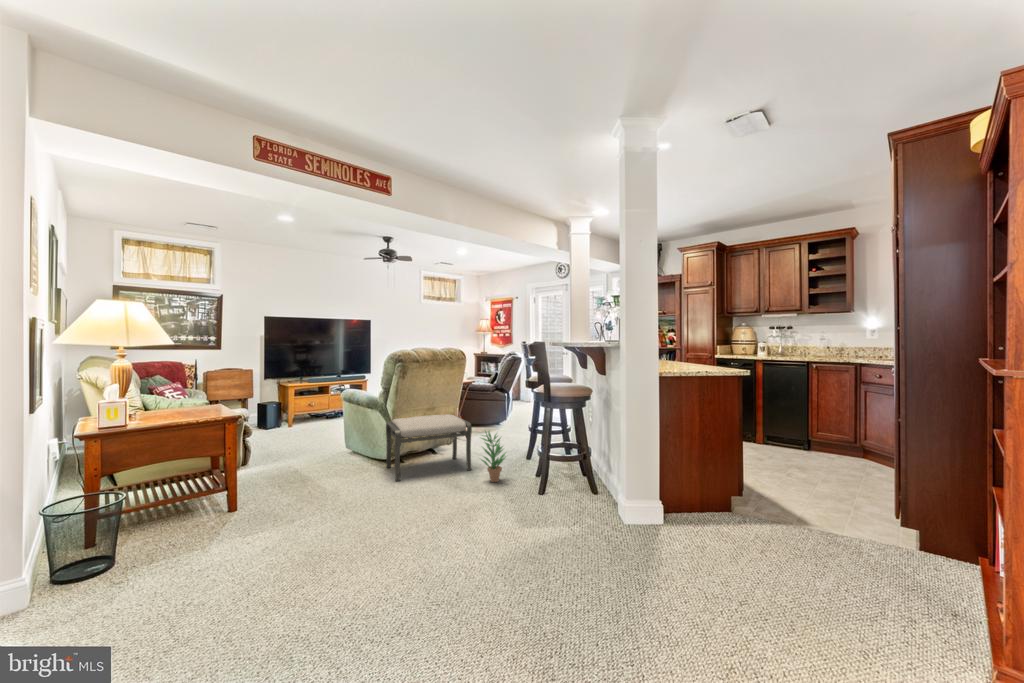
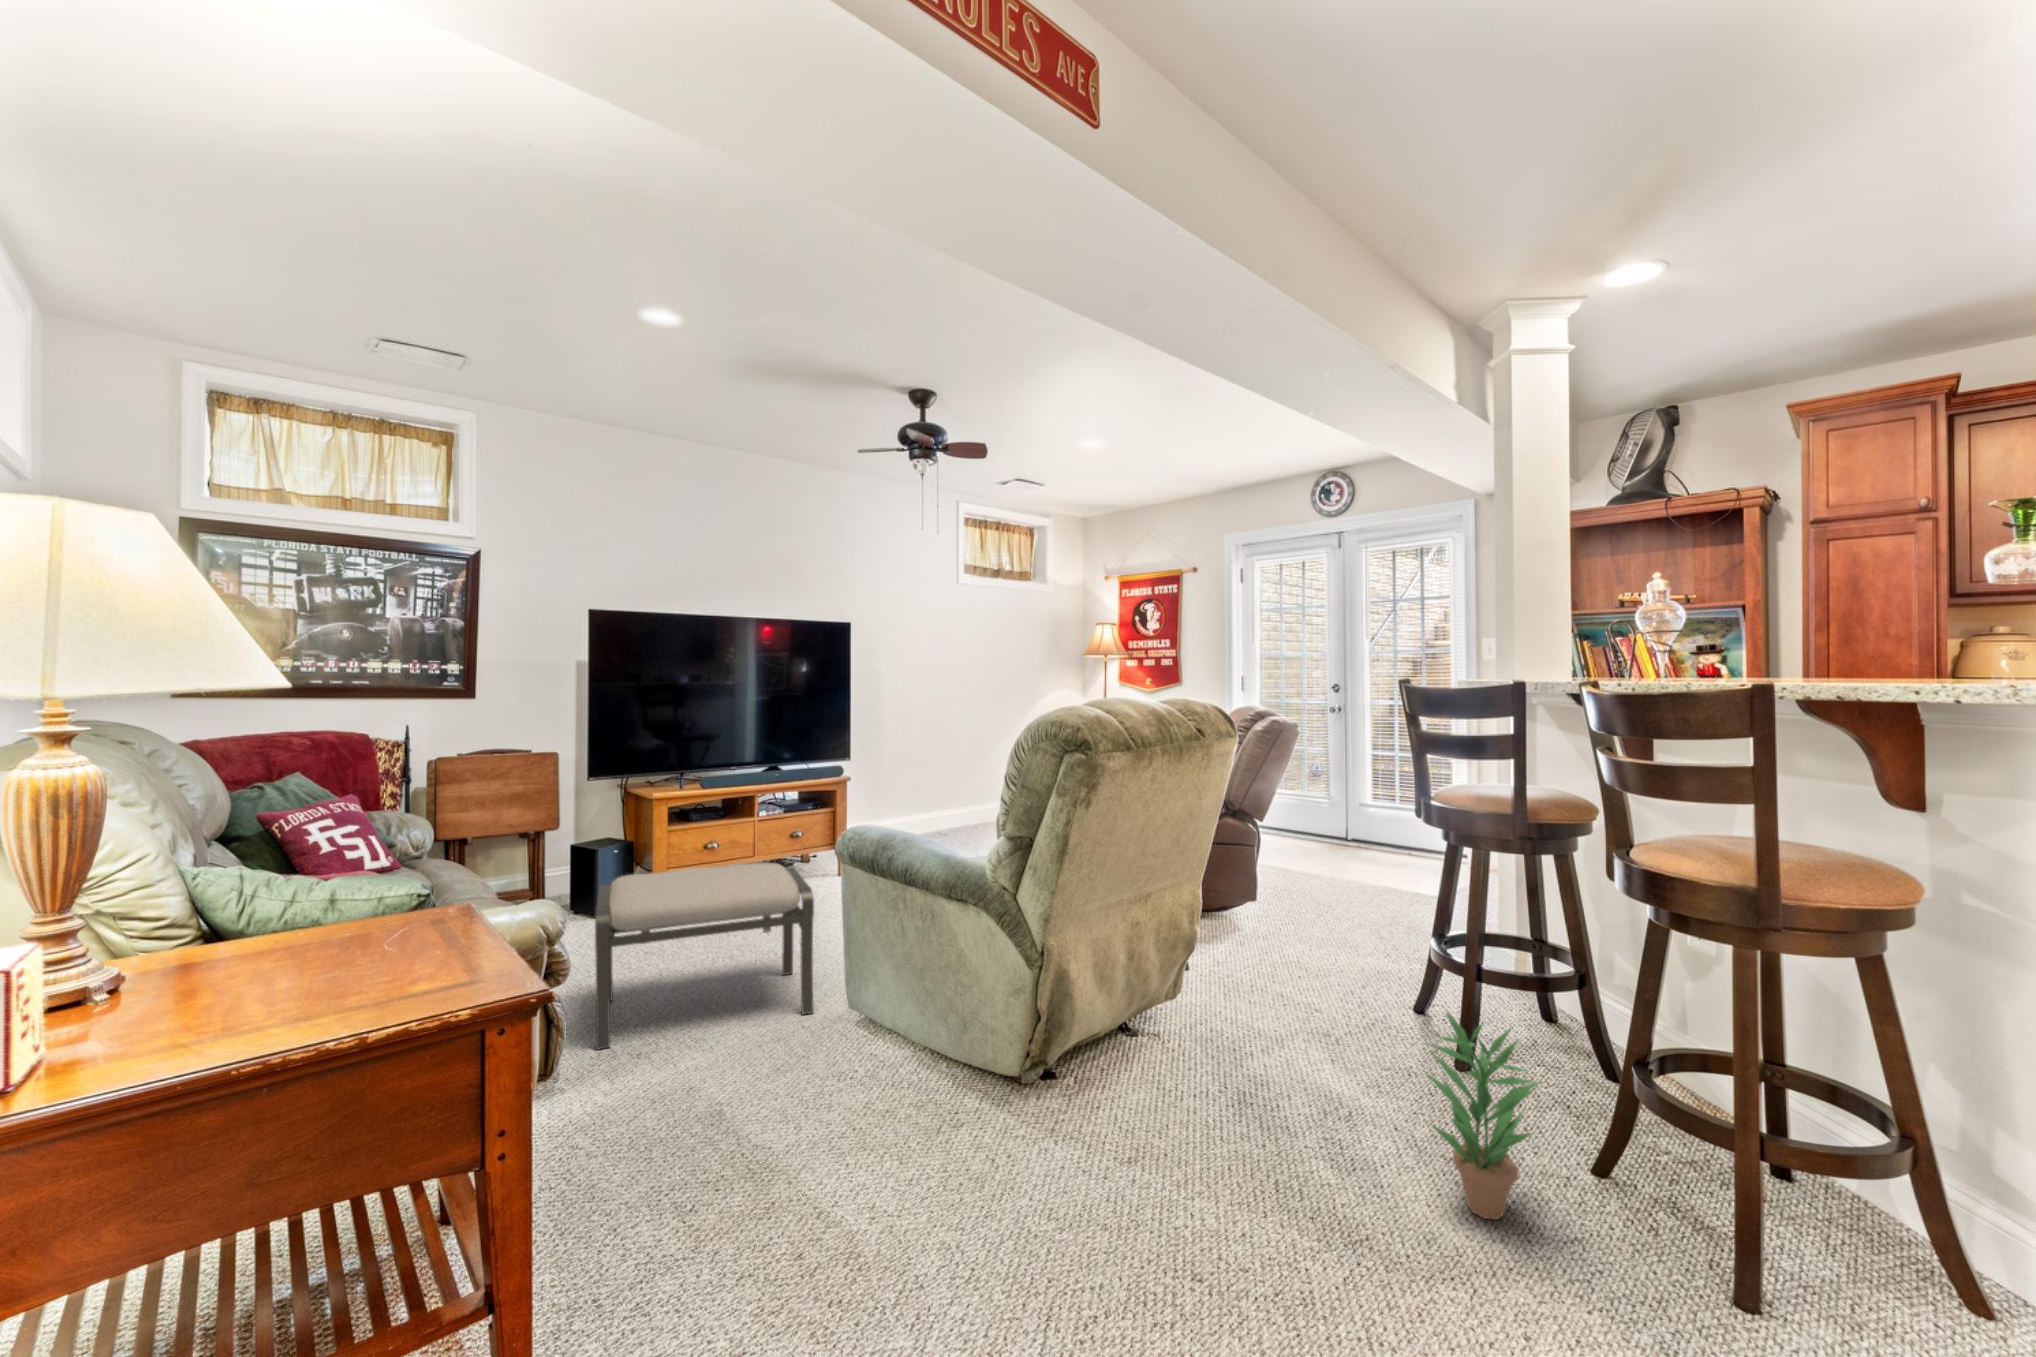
ottoman: present [386,414,472,481] -> present [595,863,814,1049]

